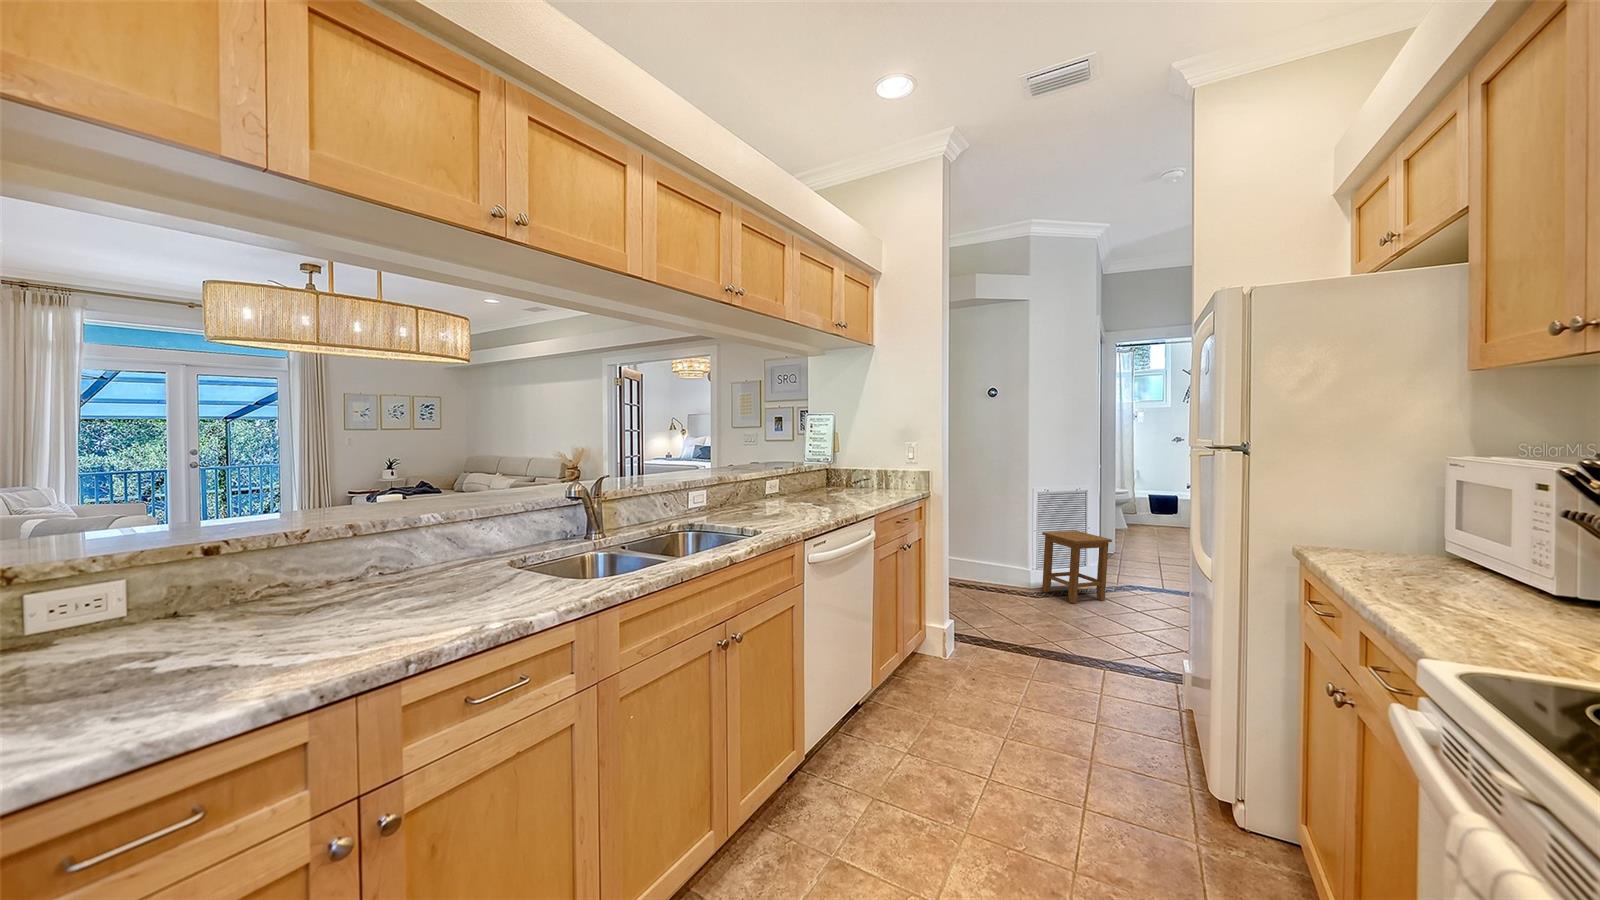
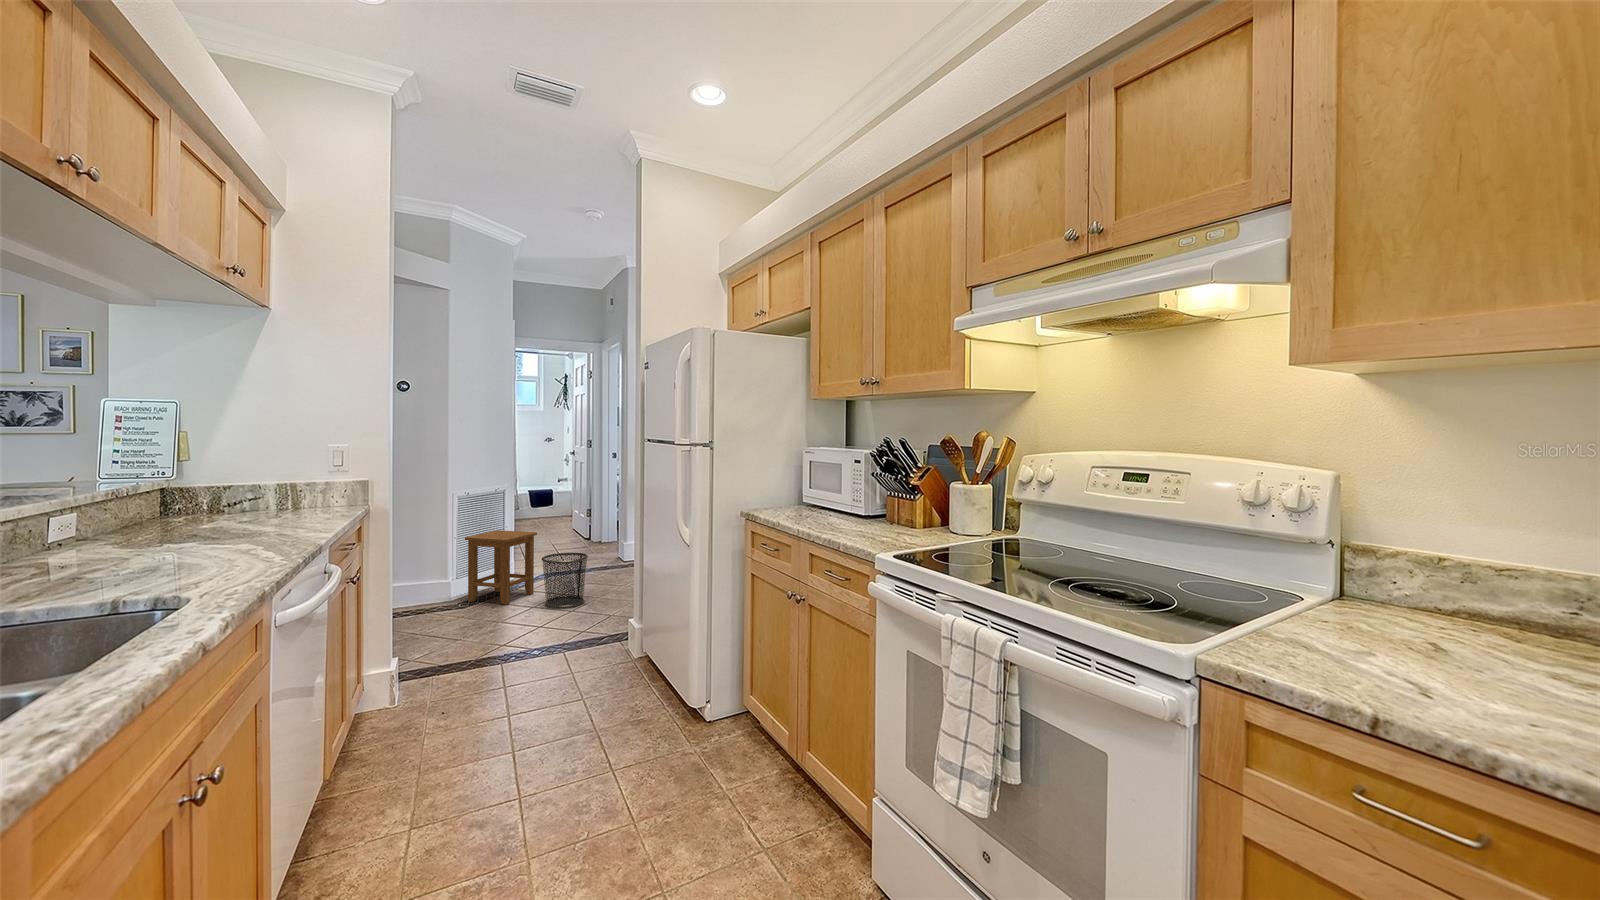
waste bin: none [1109,565,1162,626] -> present [542,553,588,608]

